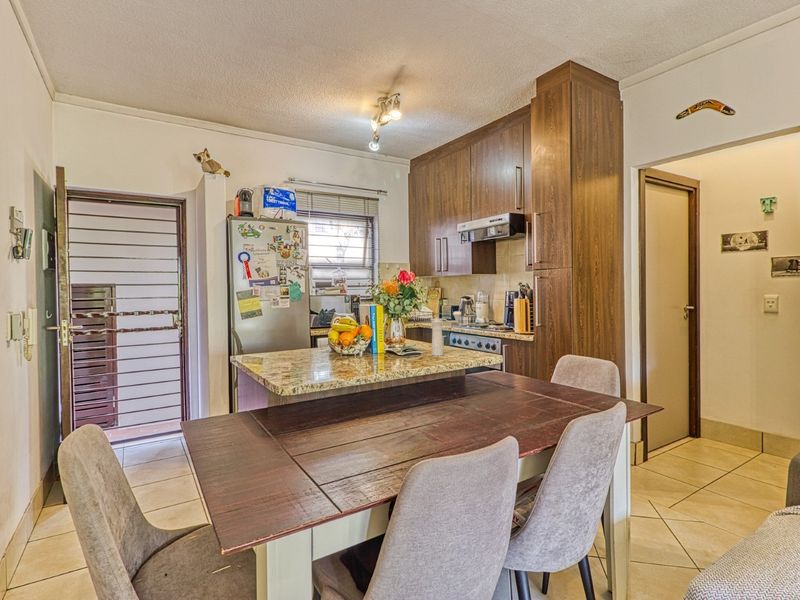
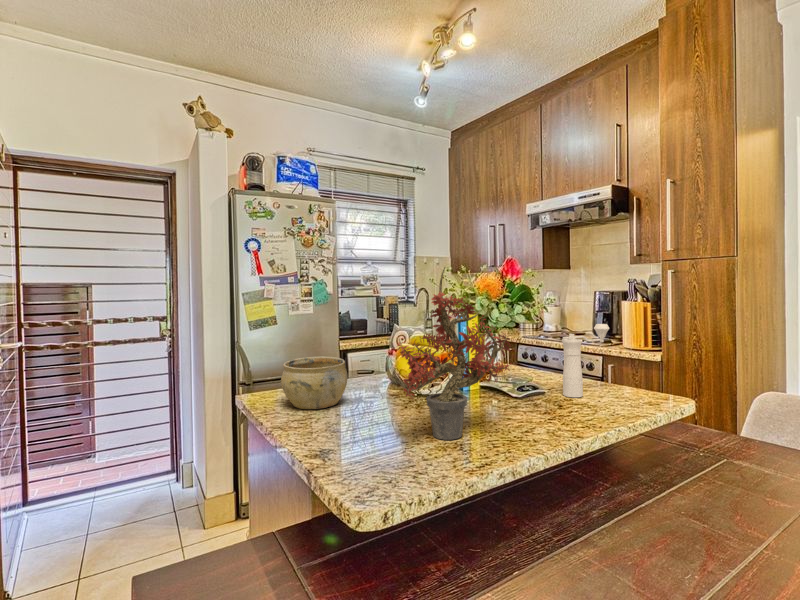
potted plant: none [306,277,385,370] -> present [387,268,512,440]
ceramic bowl: none [257,331,298,361] -> present [281,356,348,409]

